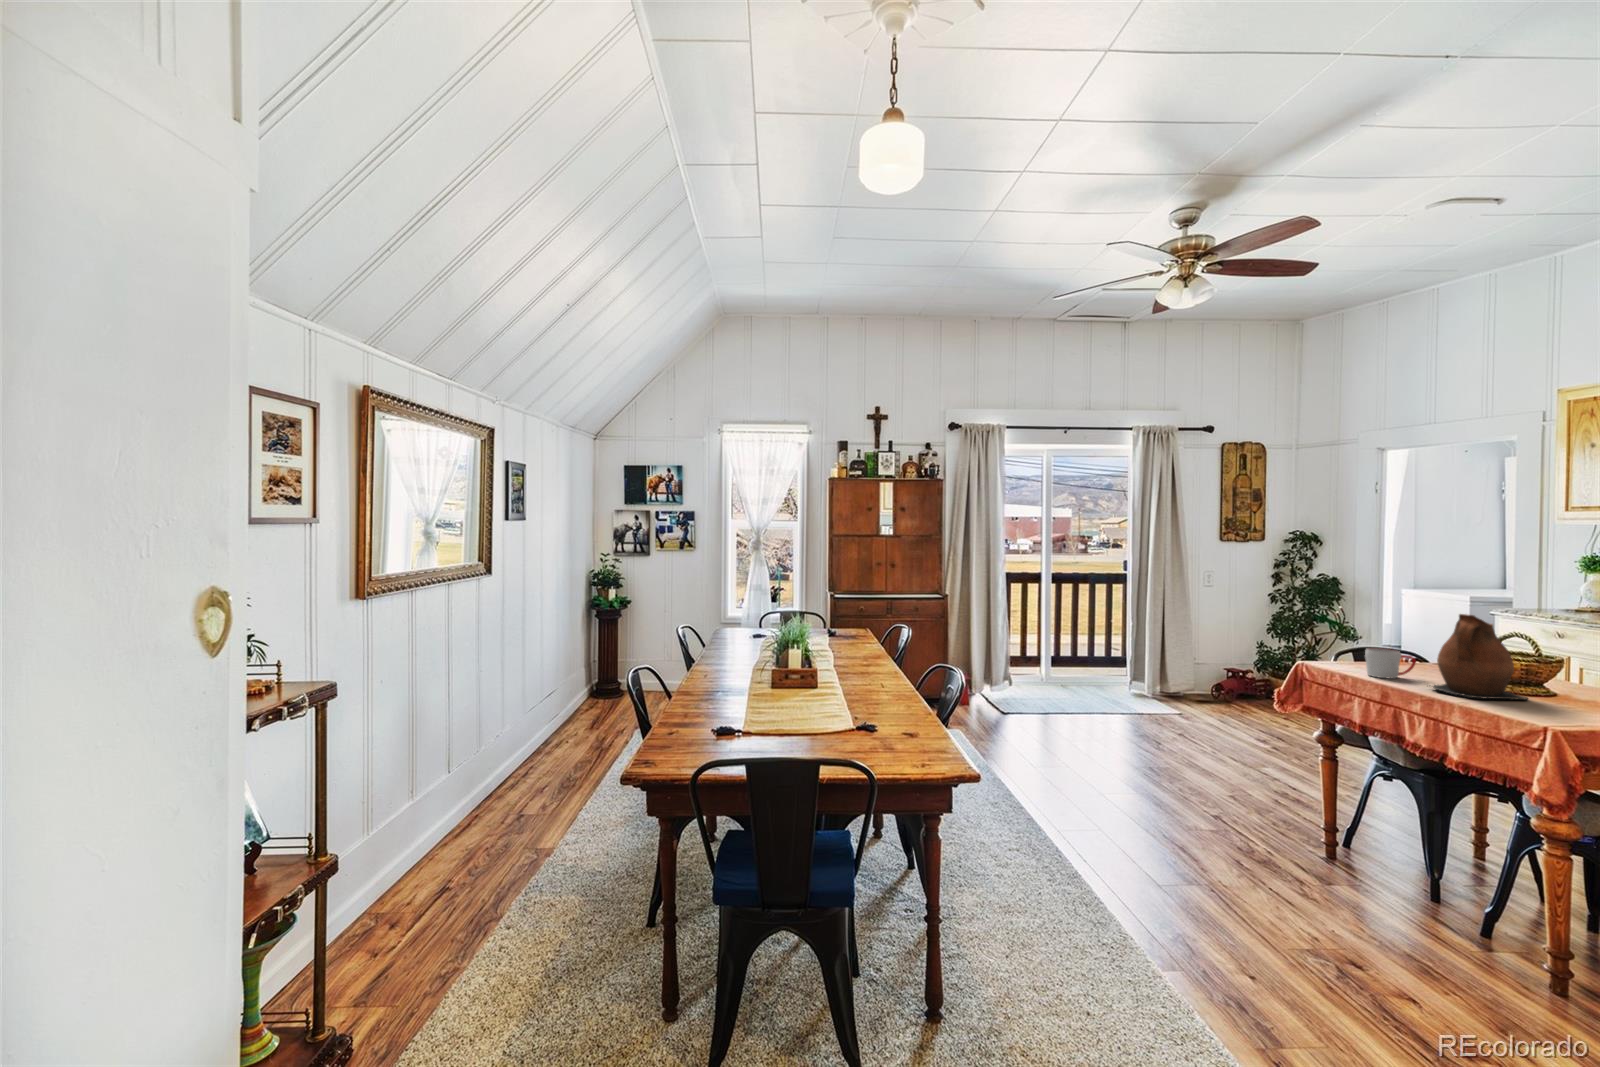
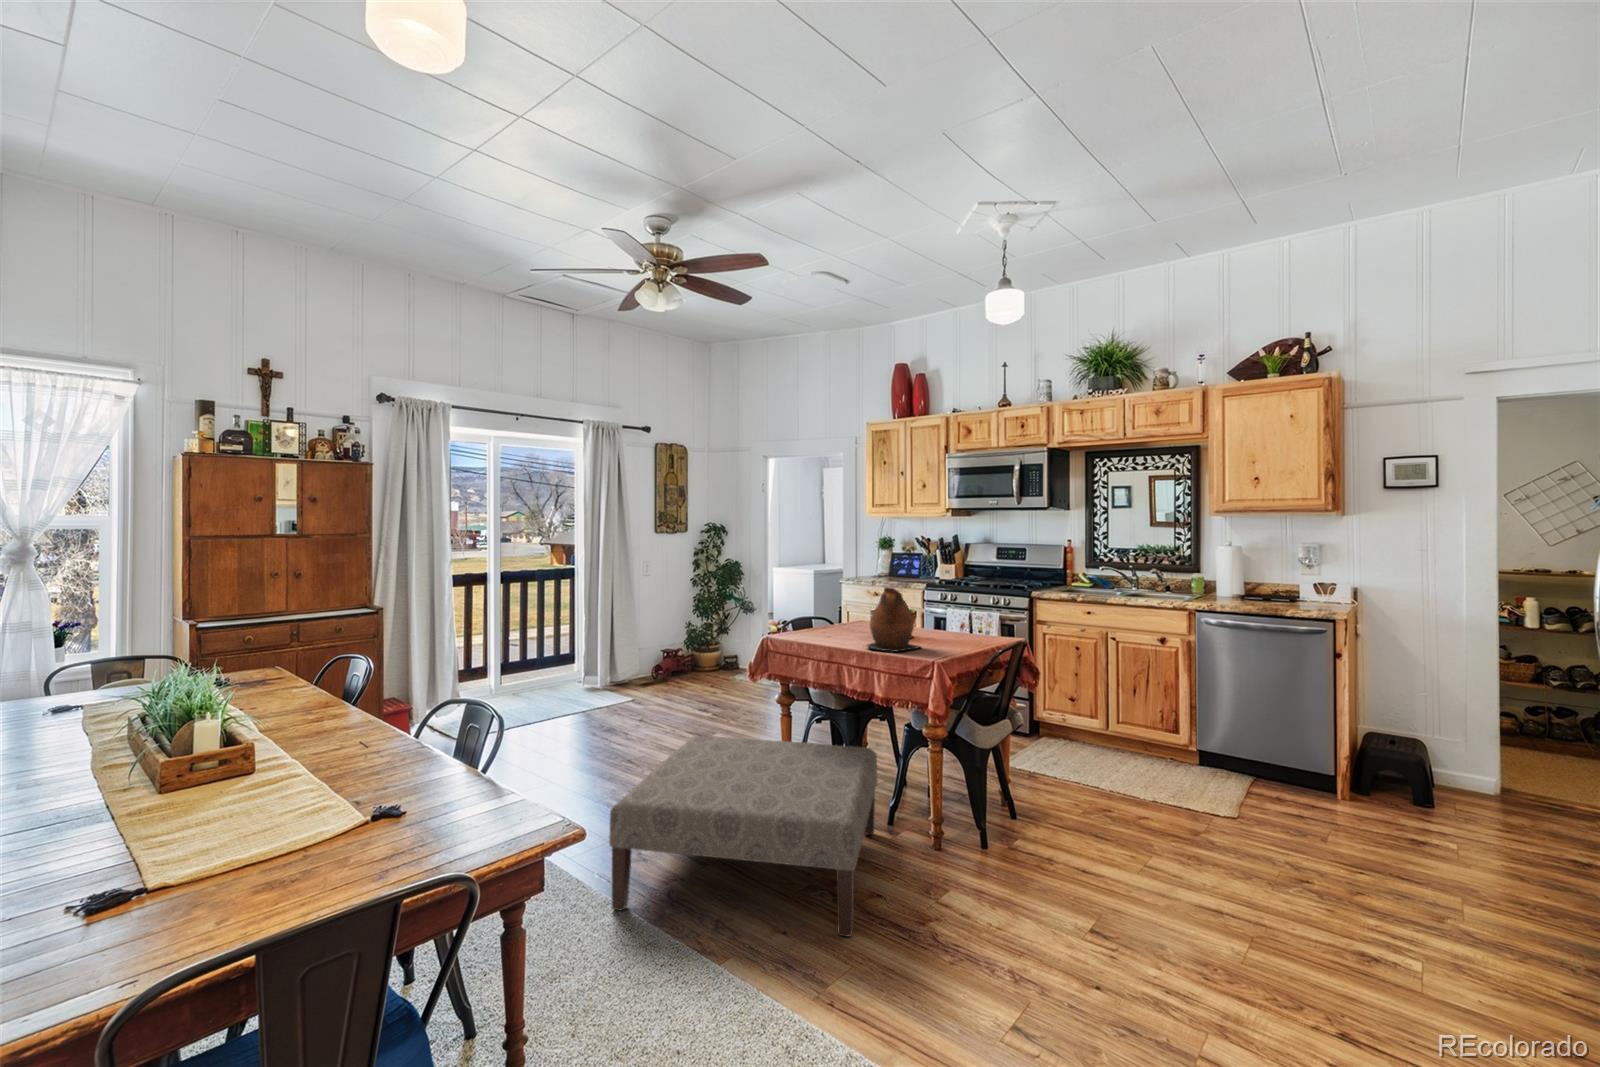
mug: present [1365,648,1416,679] -> none [817,620,849,644]
ottoman: none [1077,753,1447,1013] -> present [609,736,877,937]

